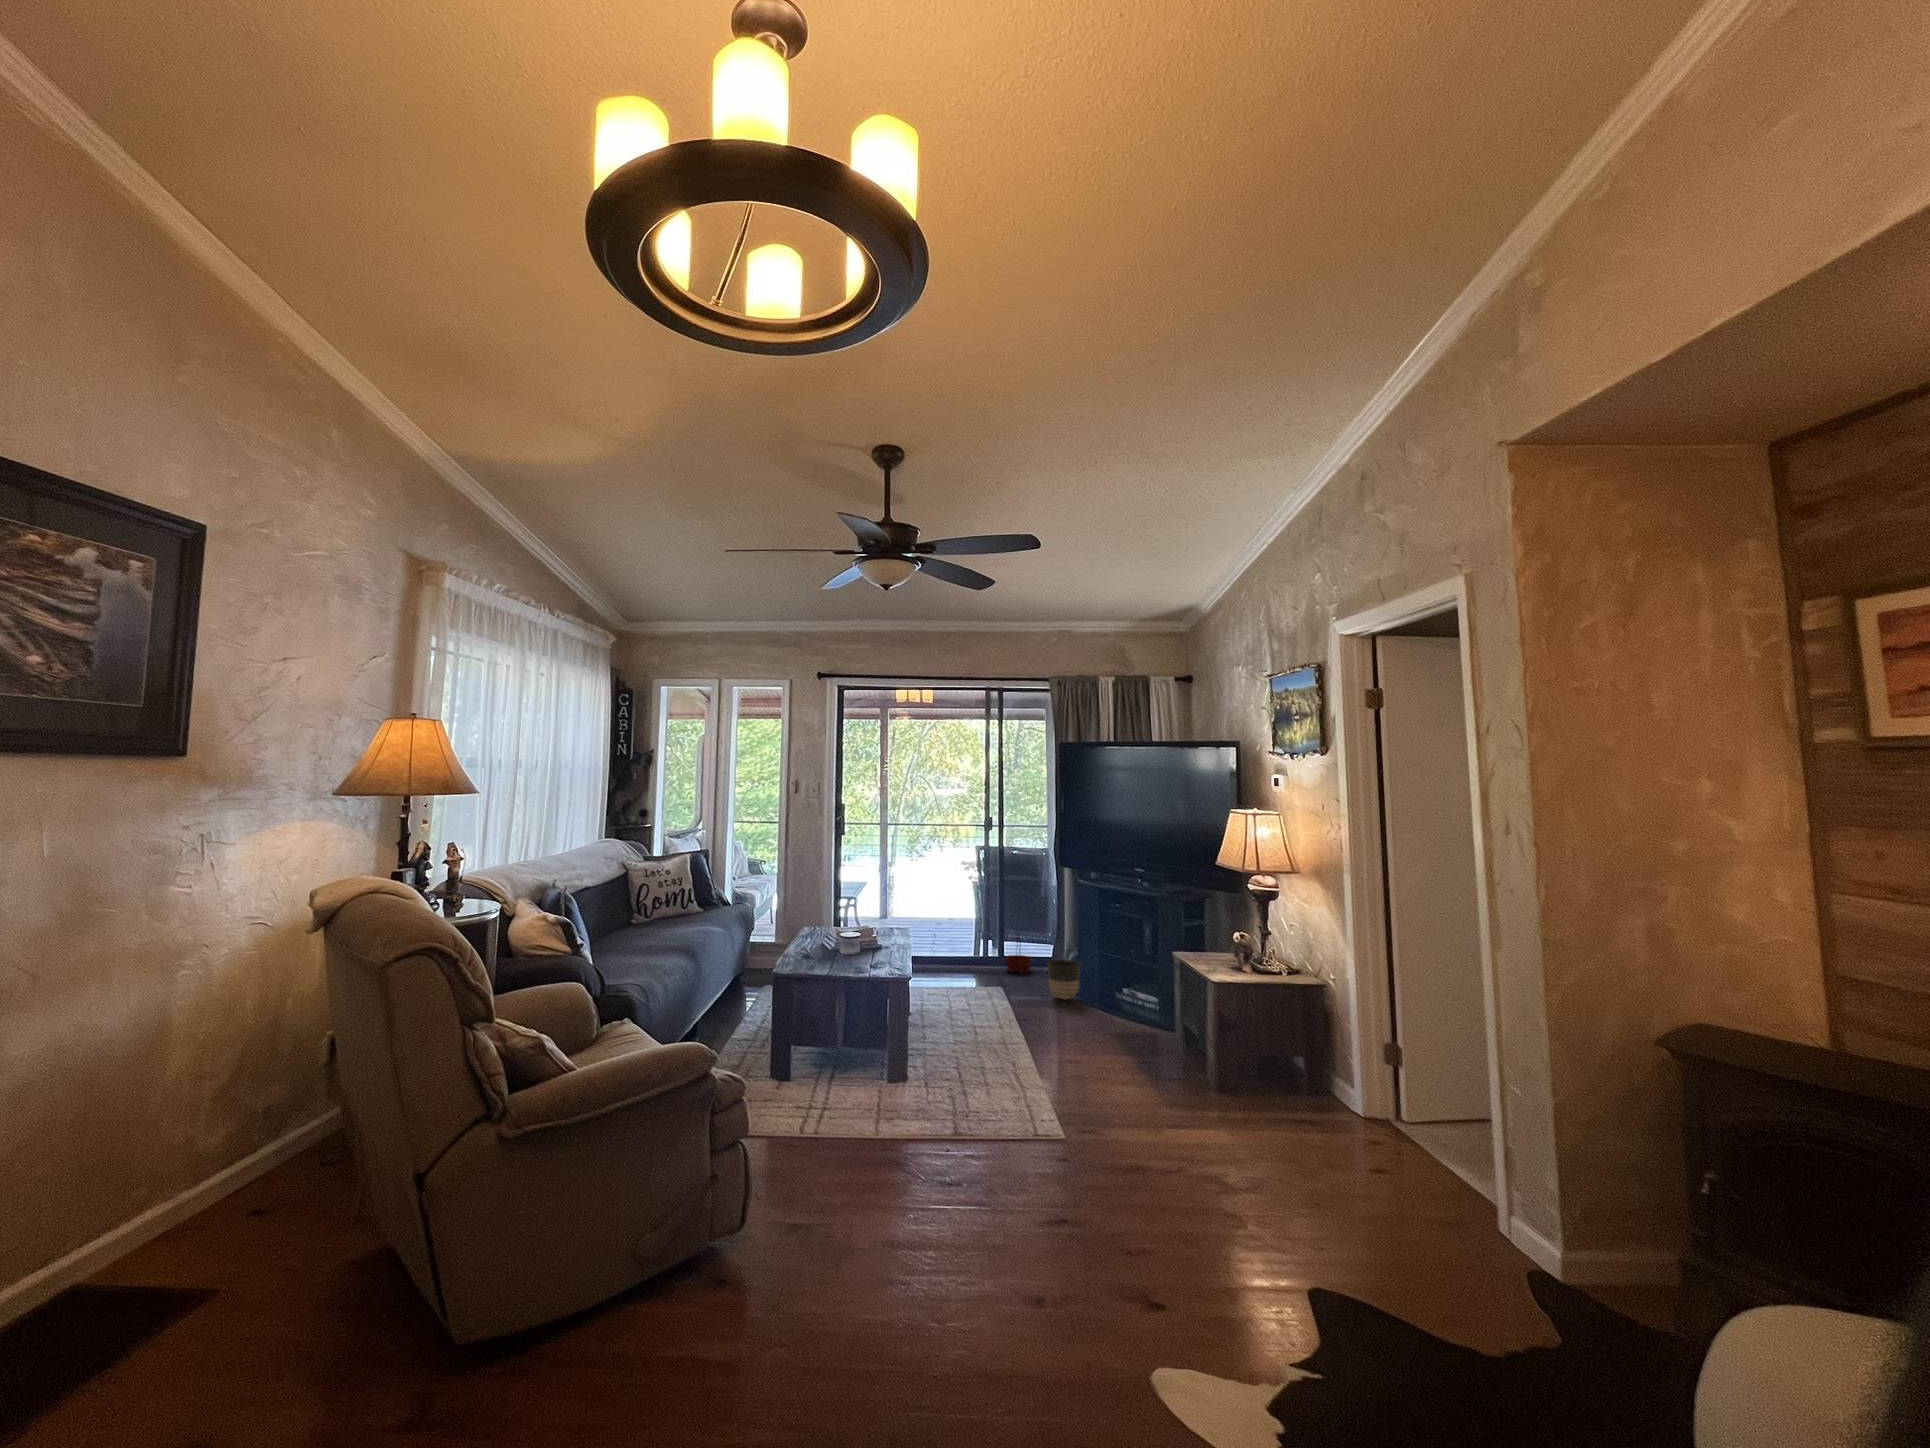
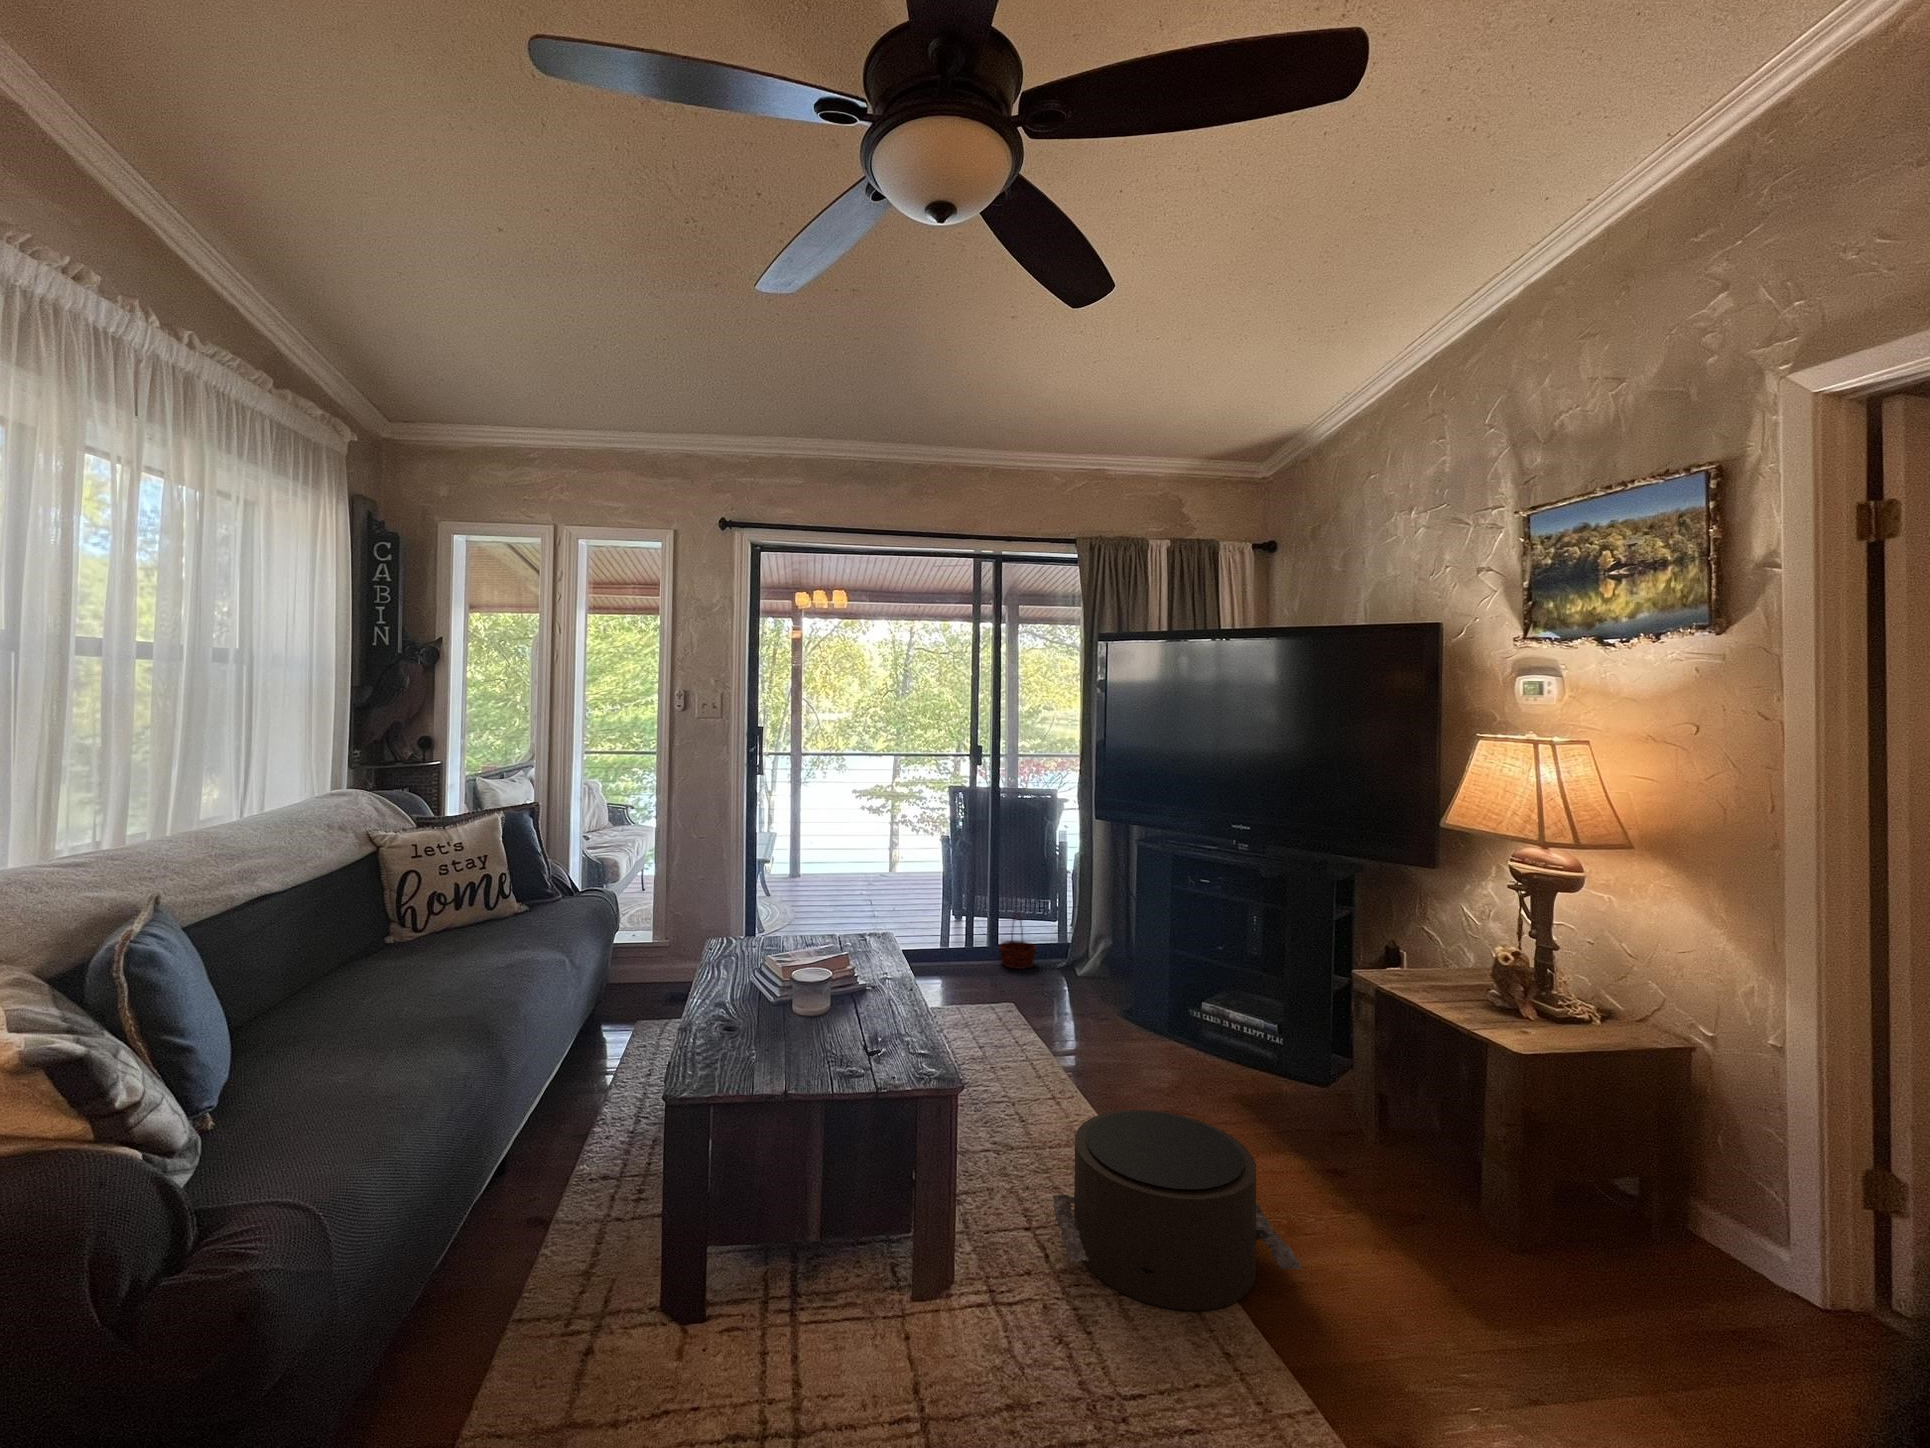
planter: present [1048,960,1080,1000] -> none [1088,960,1137,1023]
pouf: none [966,1012,1084,1094] -> present [1053,1110,1301,1310]

